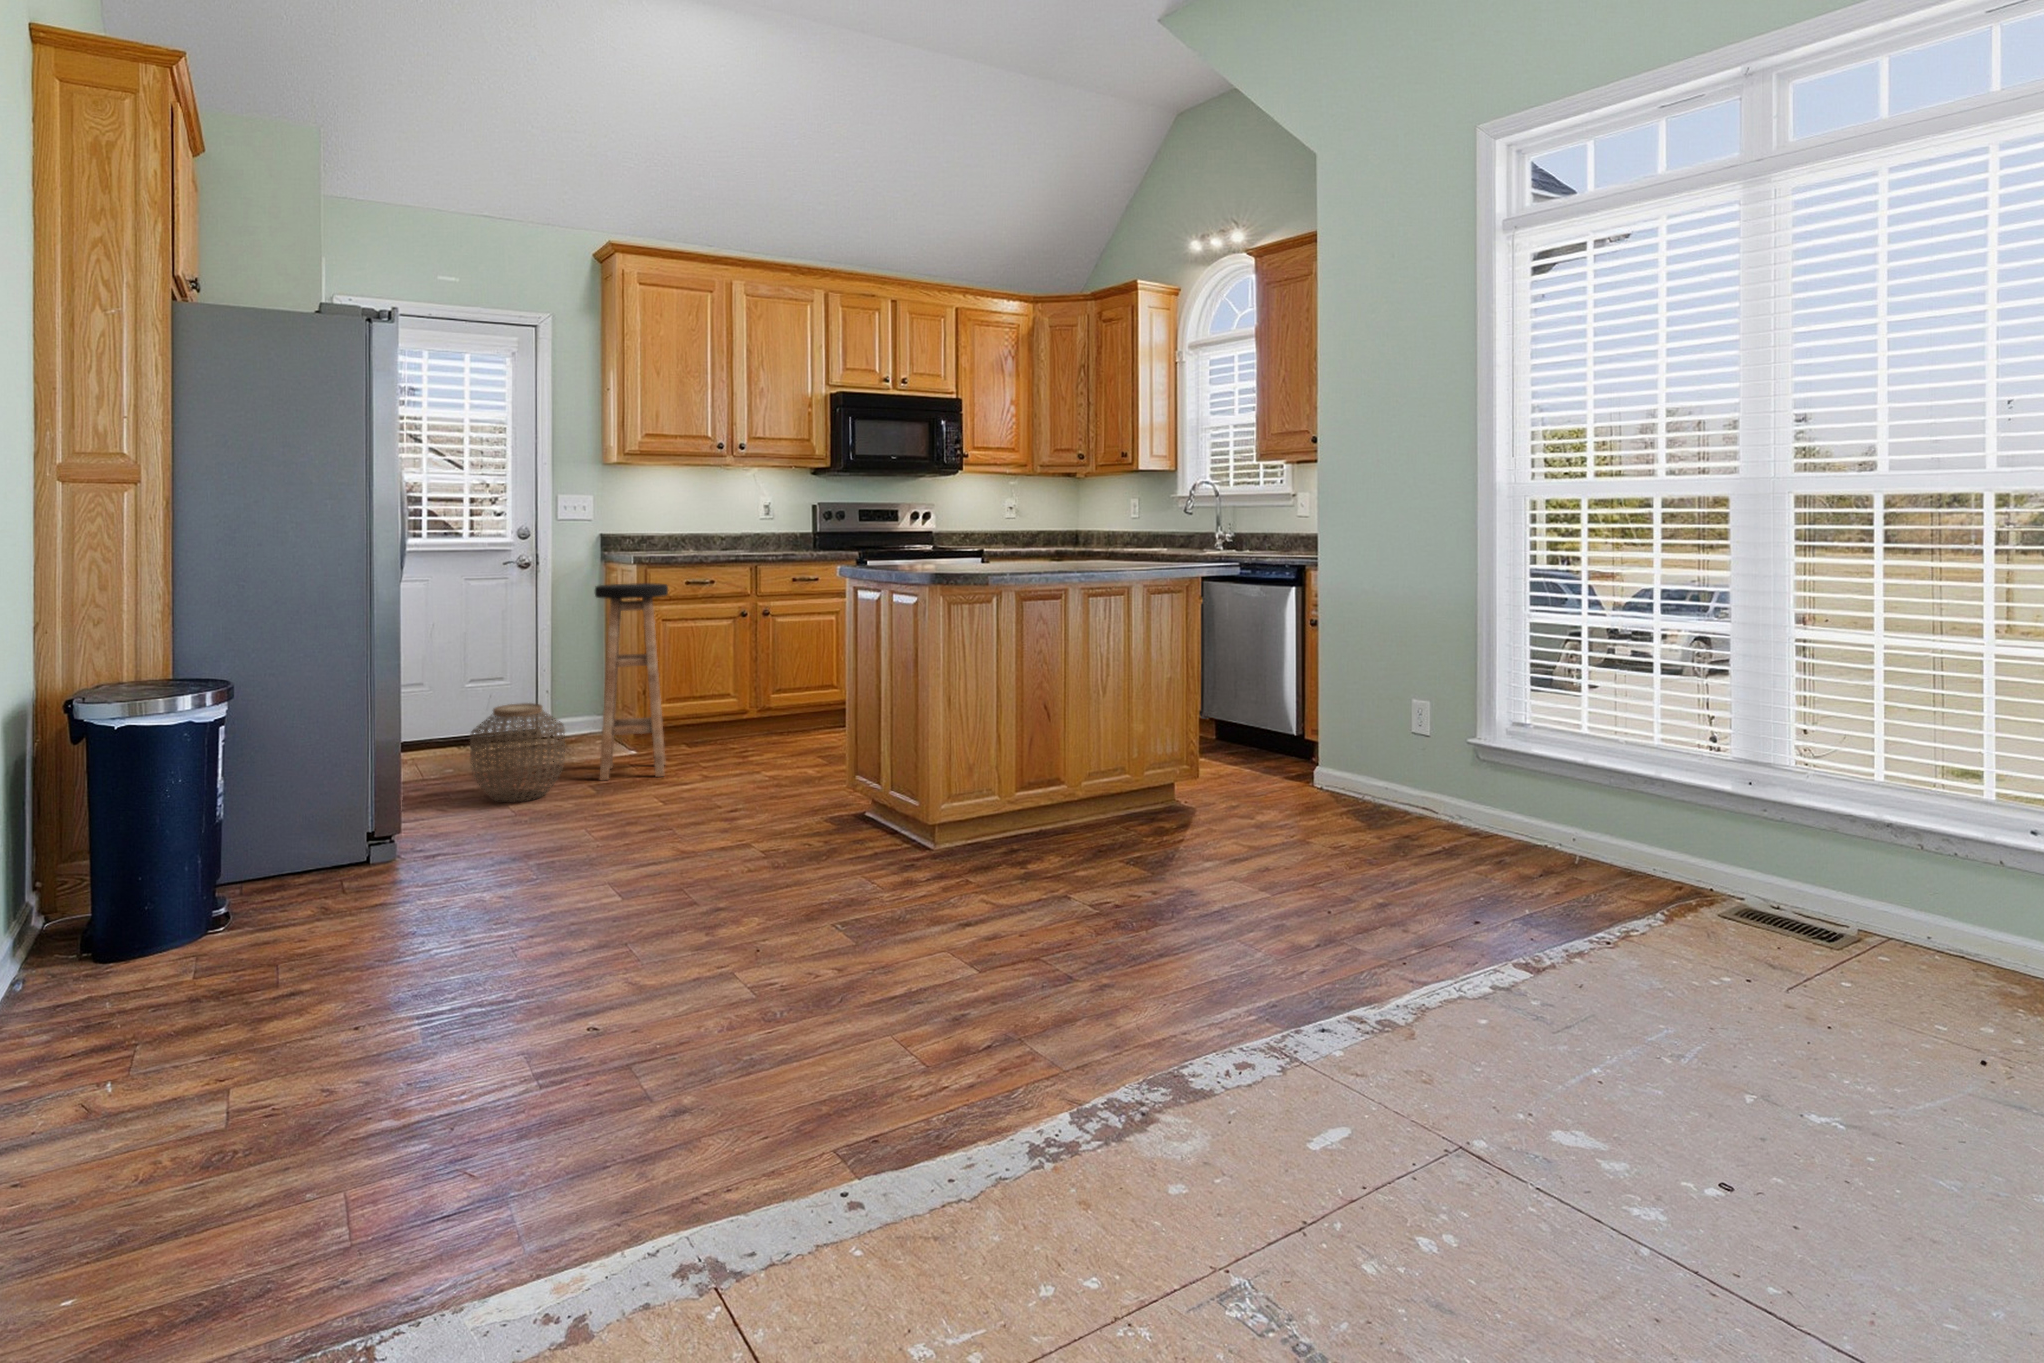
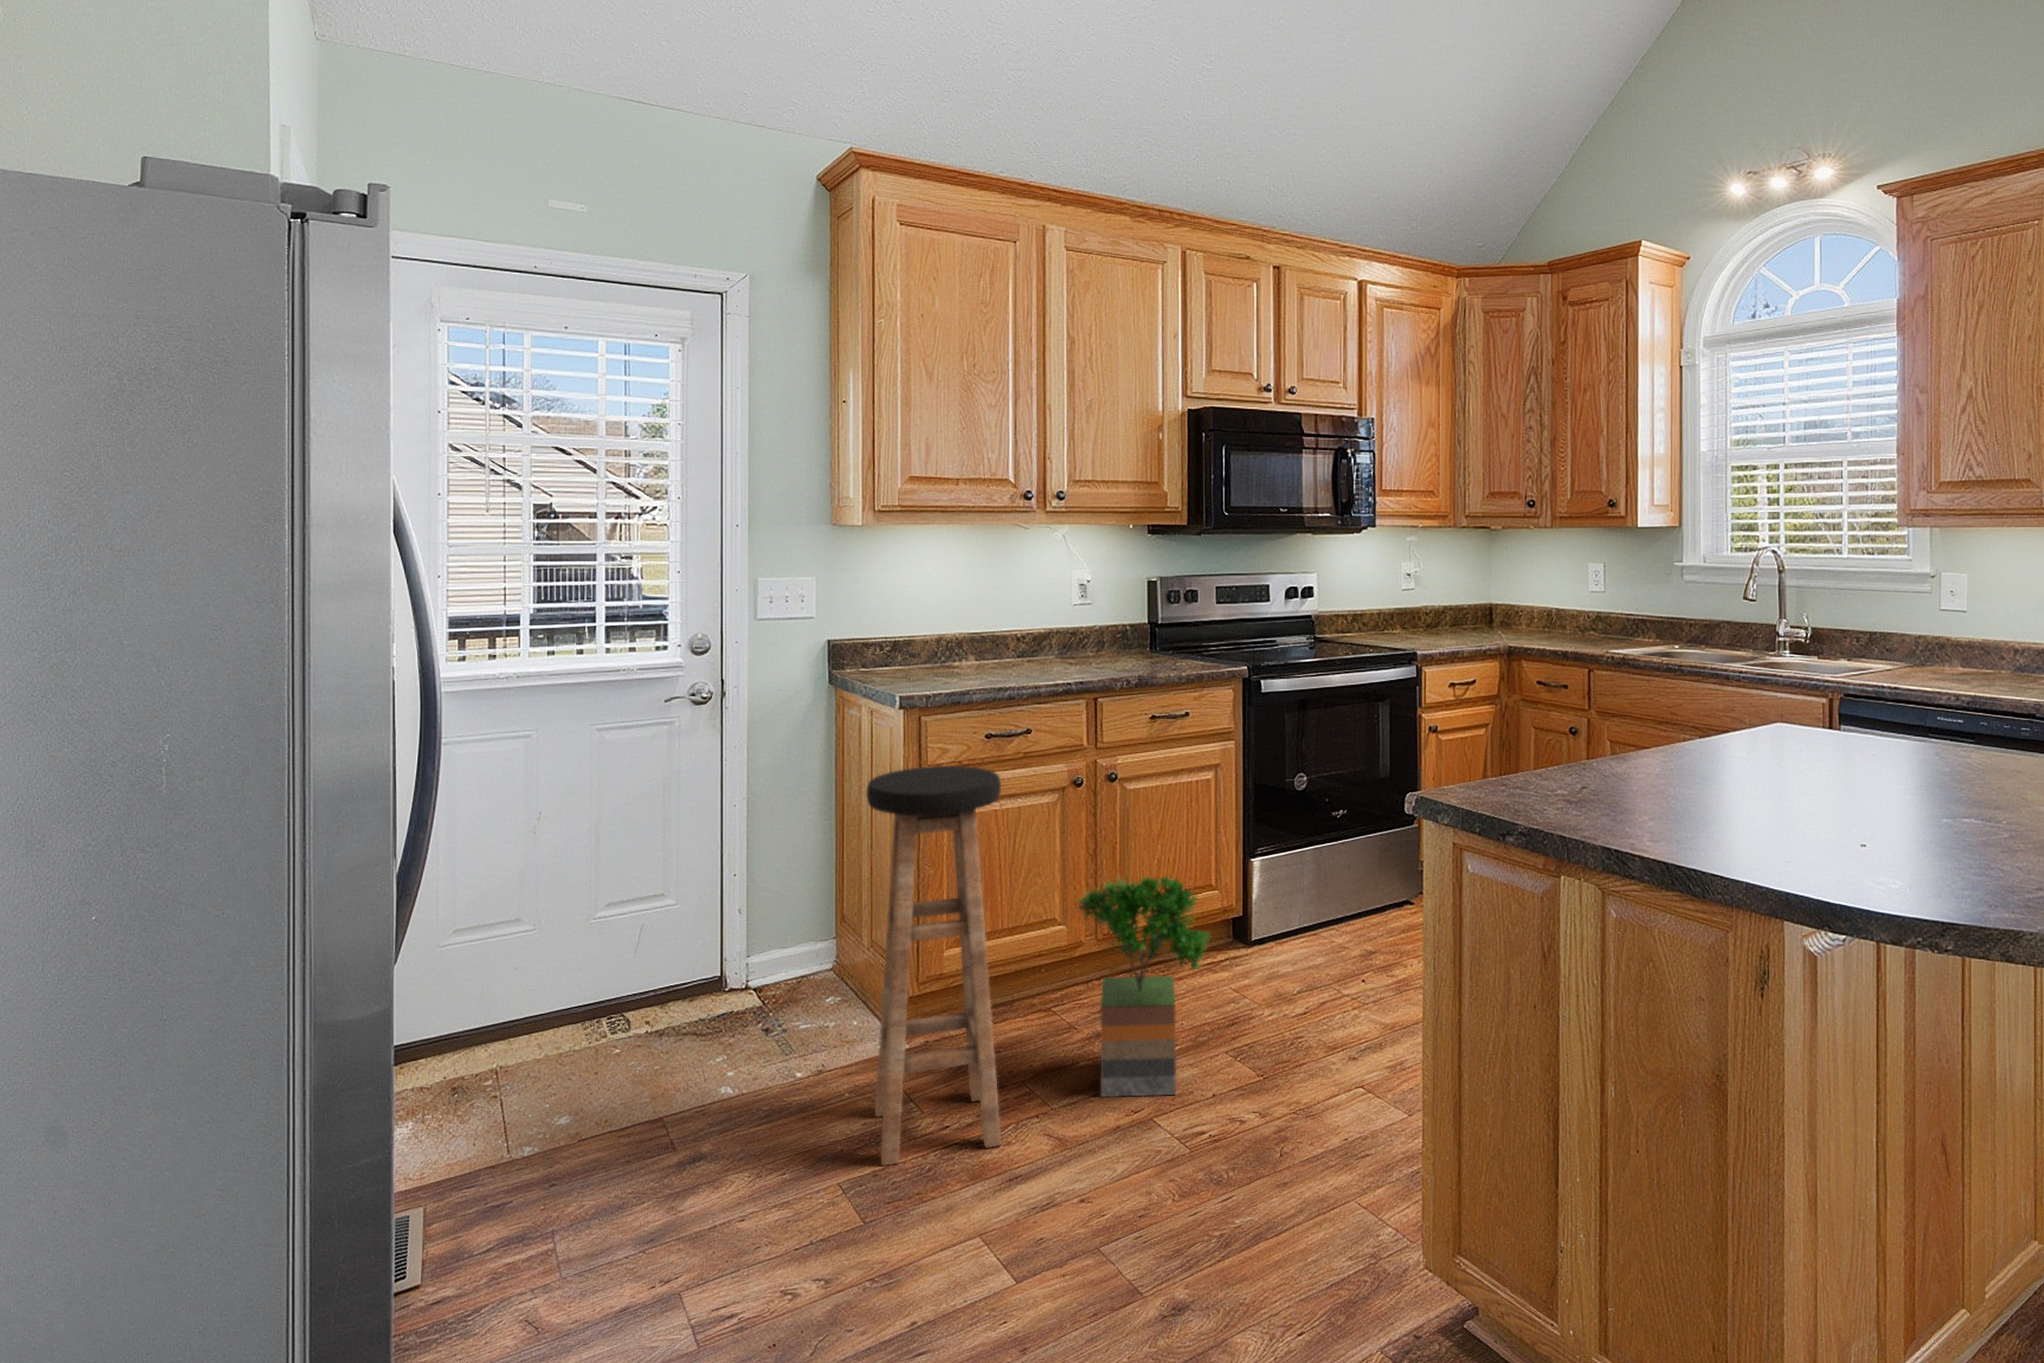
potted tree: none [717,649,793,766] -> present [1079,876,1211,1097]
woven basket: present [470,703,565,802] -> none [639,1045,829,1275]

